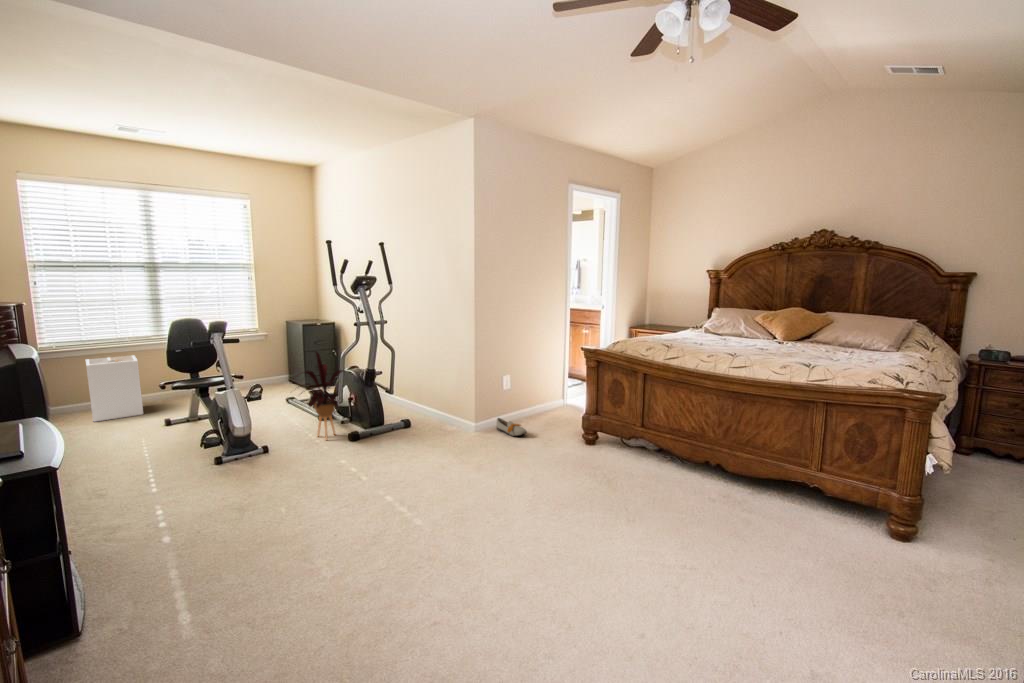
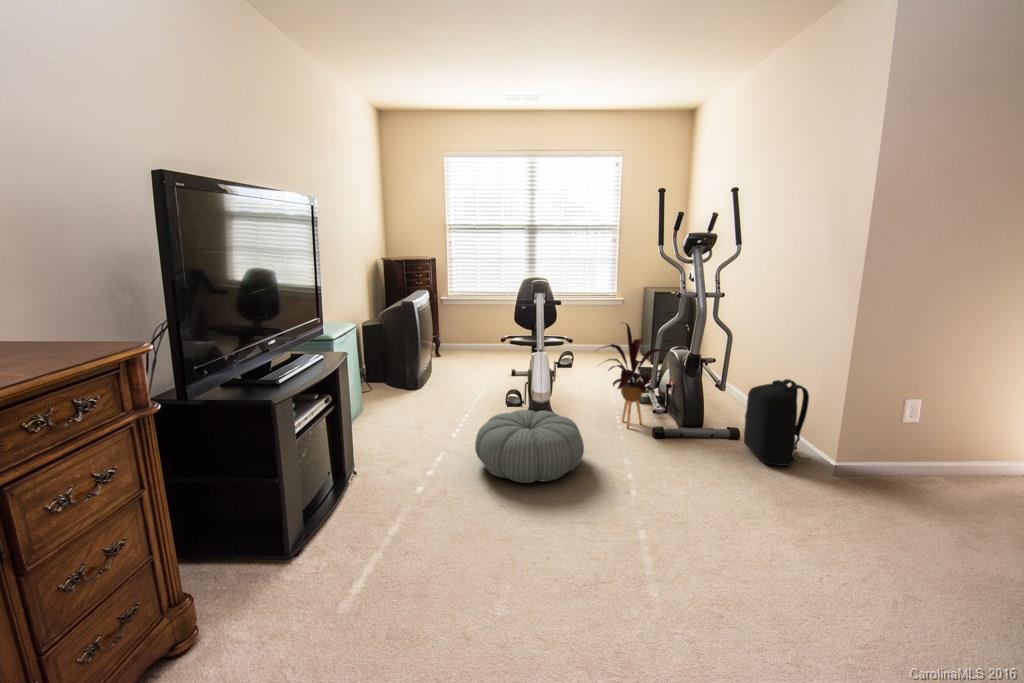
laundry hamper: present [86,355,143,422] -> none [470,308,509,361]
backpack: none [416,376,460,436] -> present [744,379,810,466]
shoe: present [497,418,527,436] -> none [877,464,934,508]
pouf: none [206,438,315,504] -> present [475,410,584,483]

